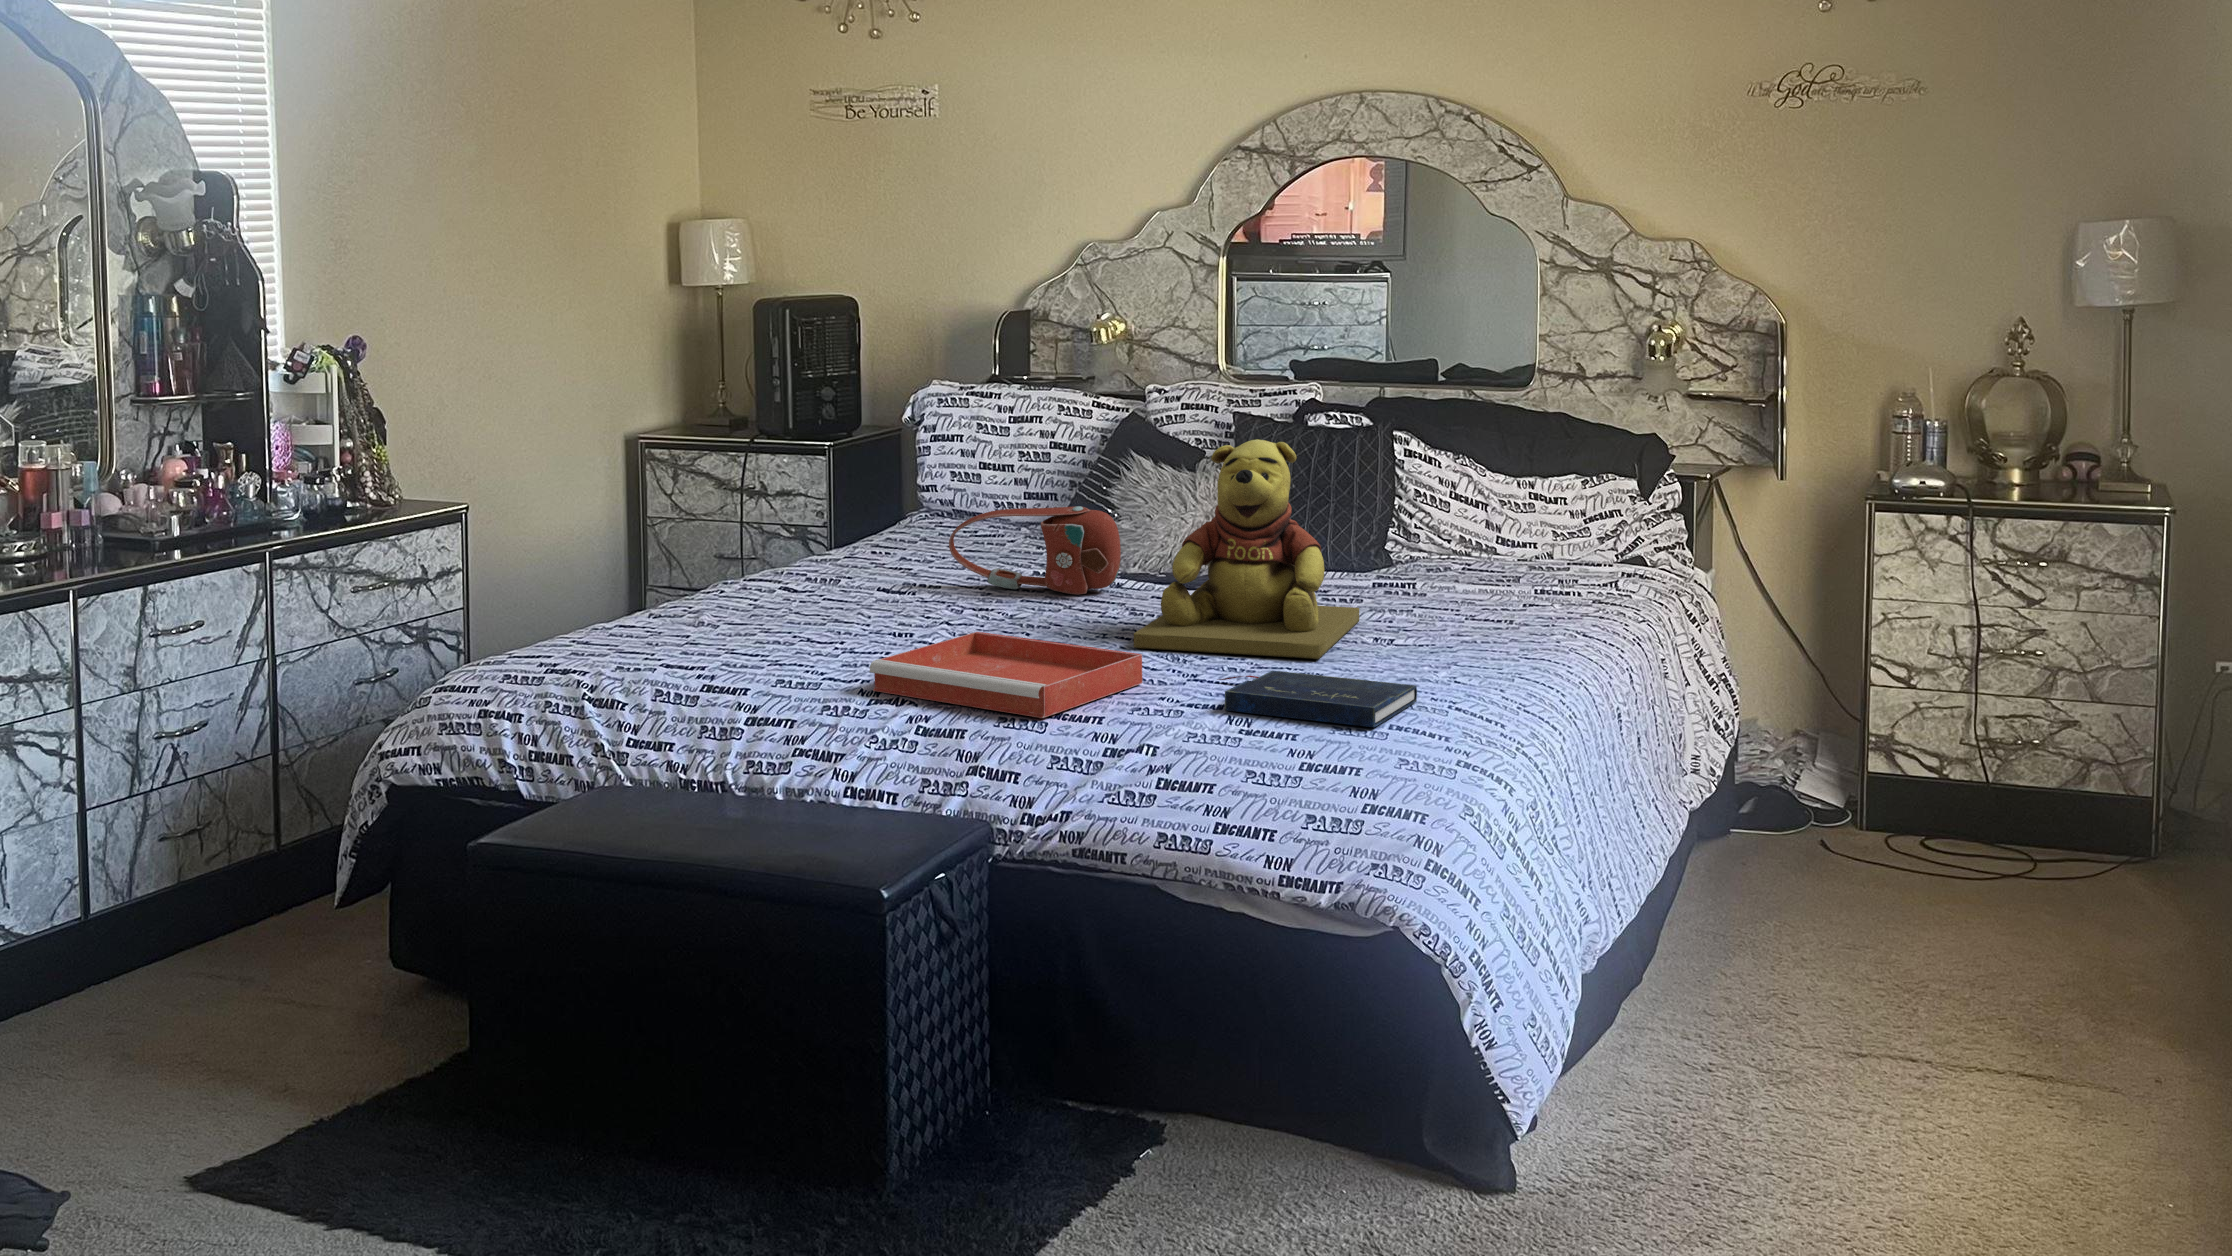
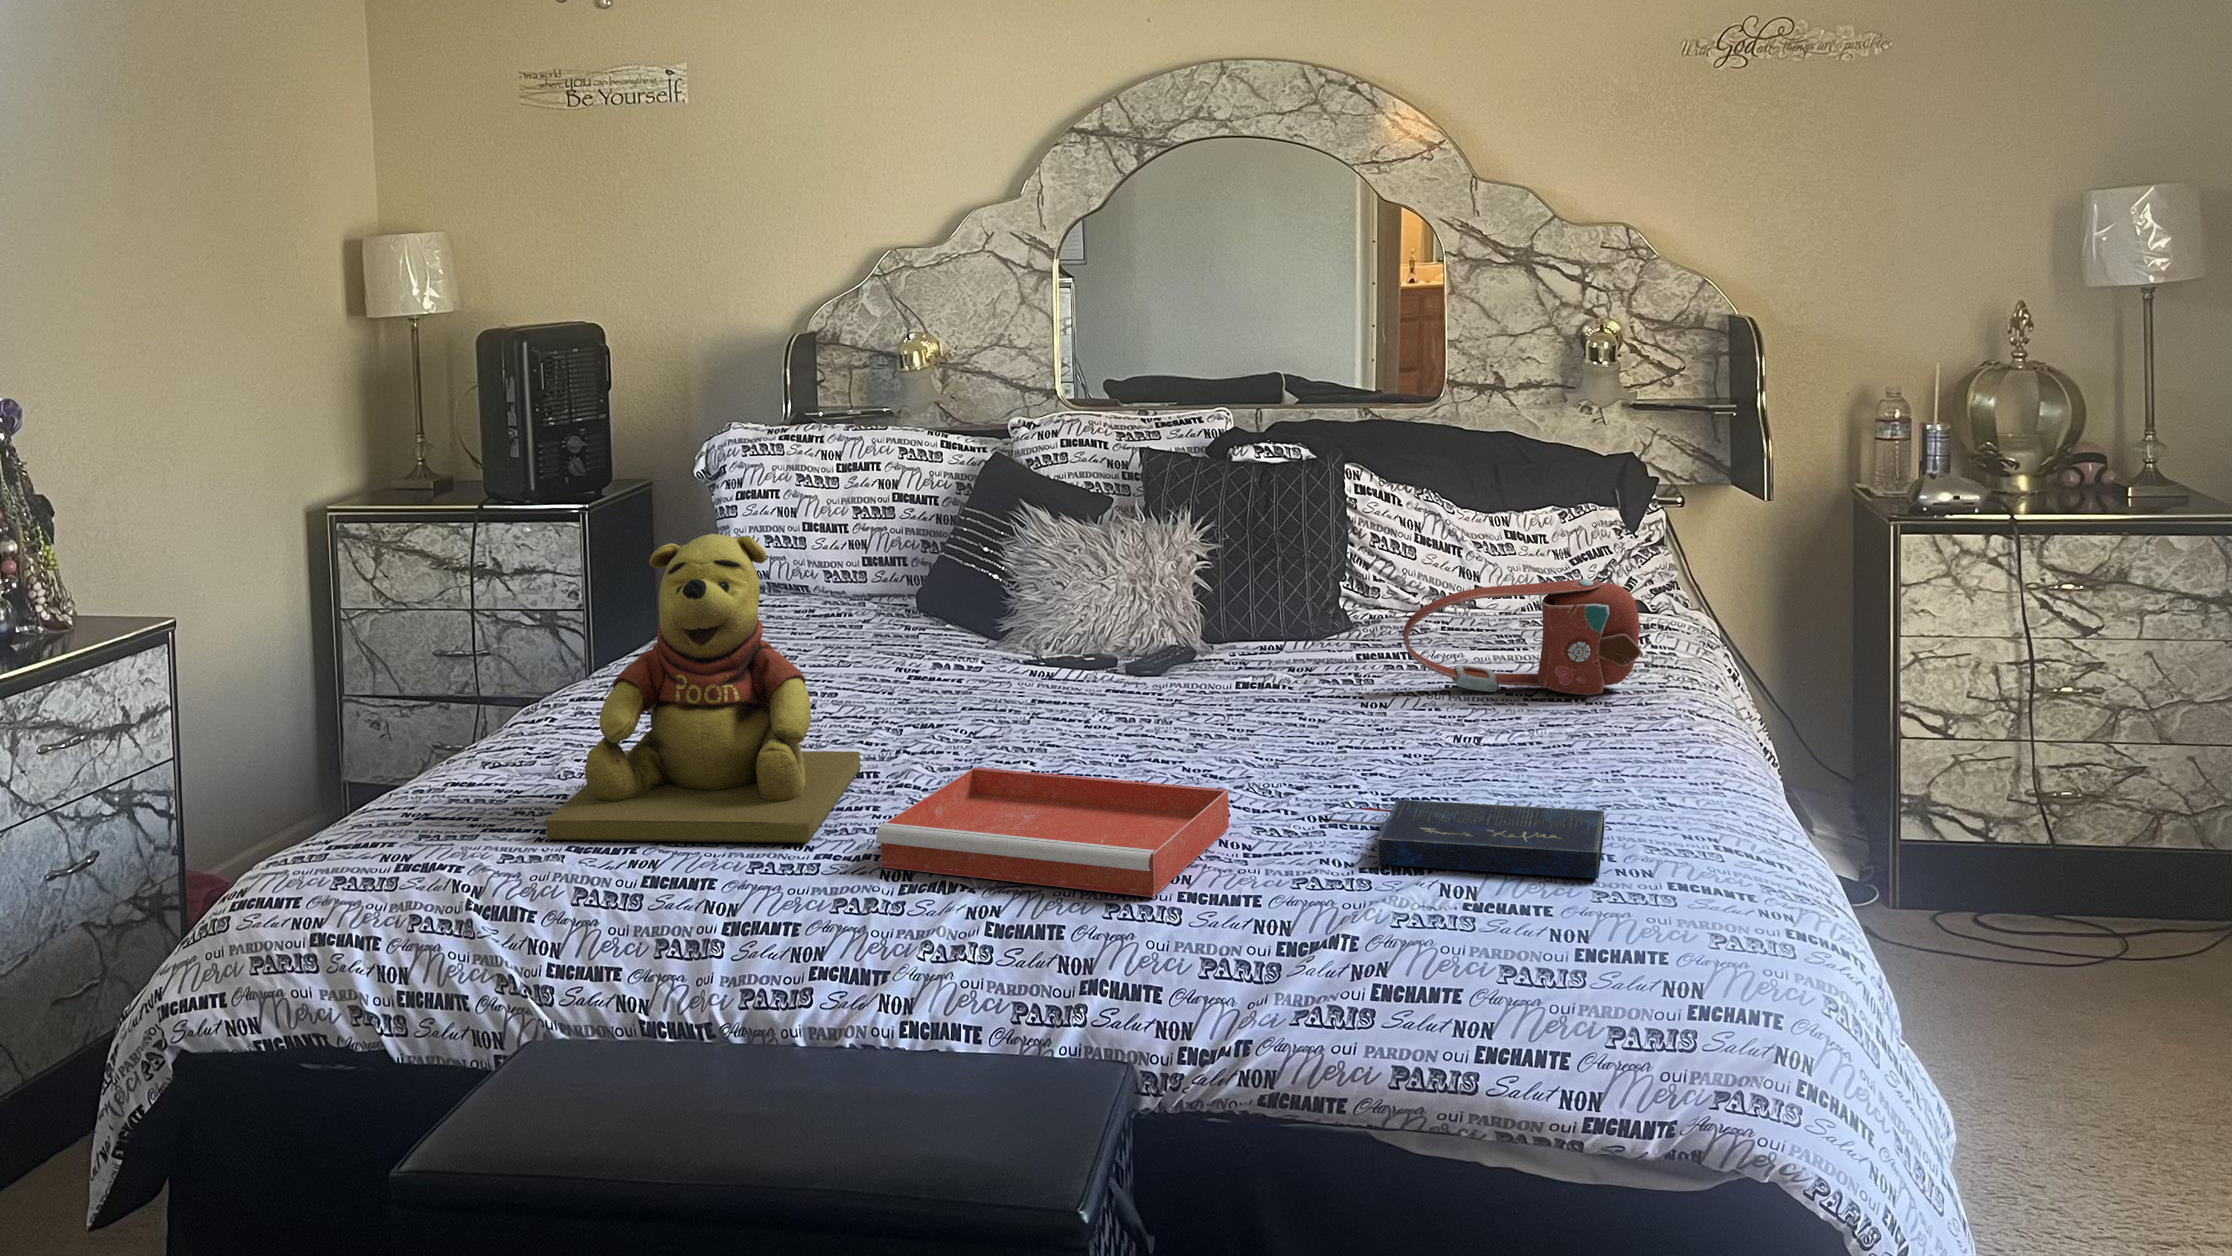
teddy bear: present [1134,439,1359,659] -> present [546,534,860,843]
handbag: present [949,506,1121,595] -> present [1403,579,1642,695]

